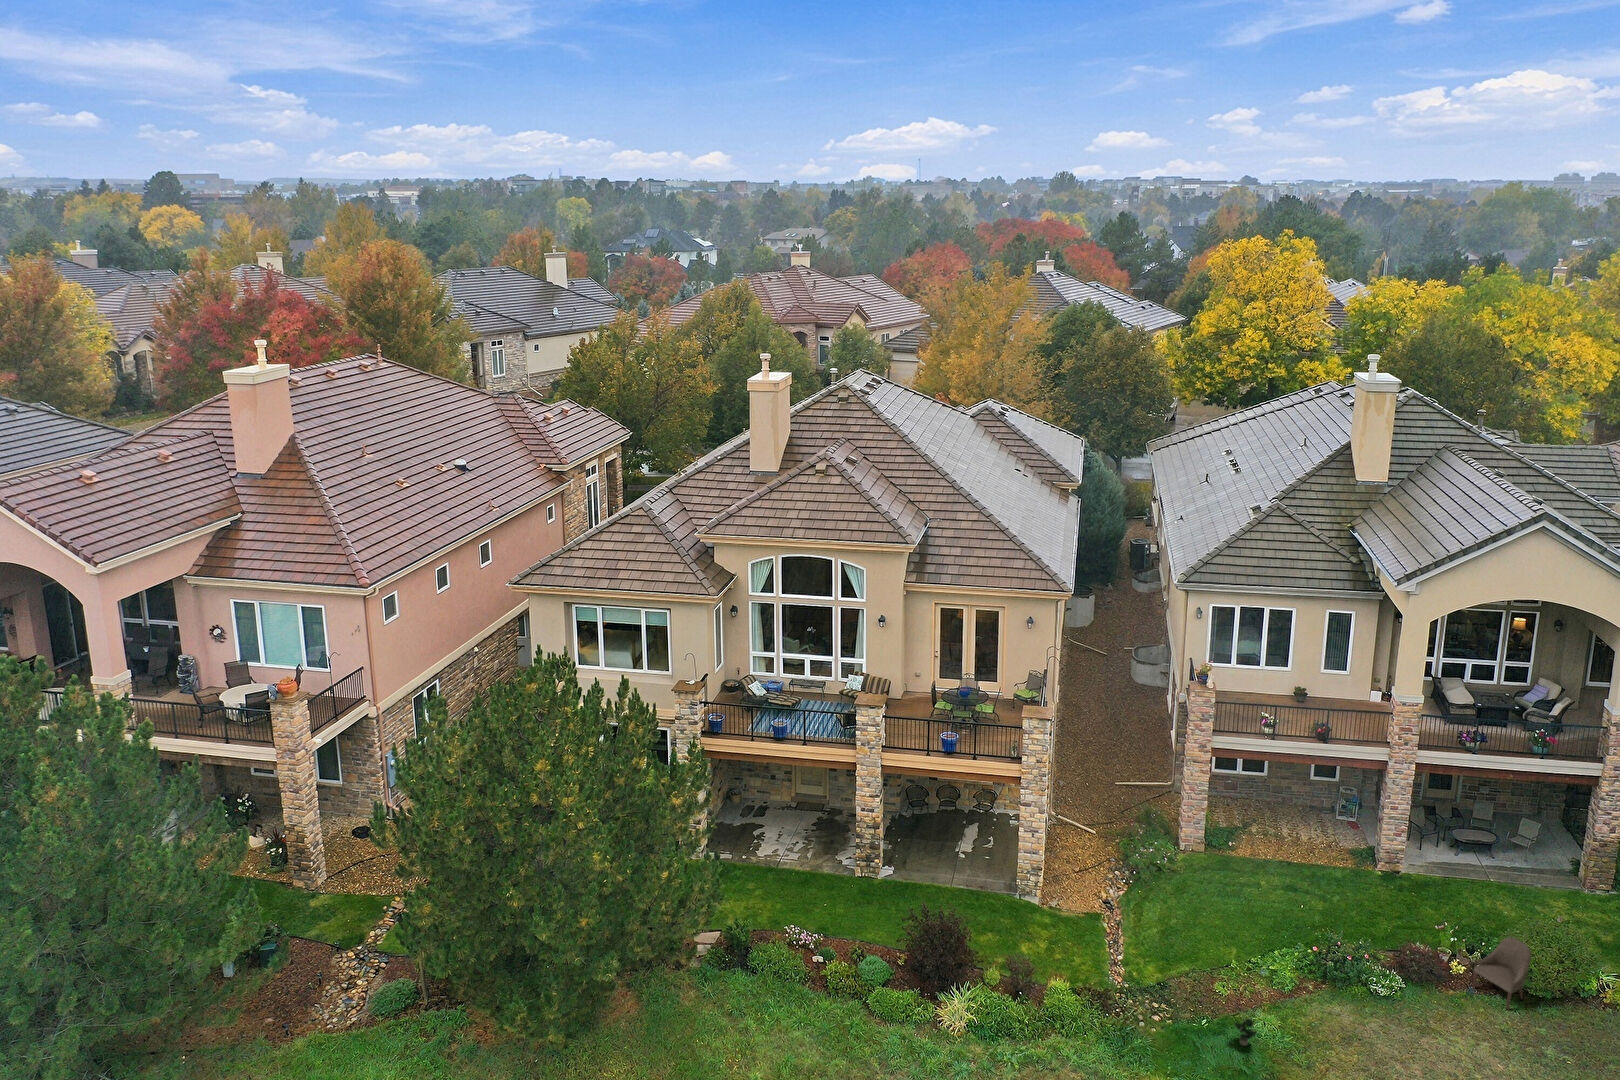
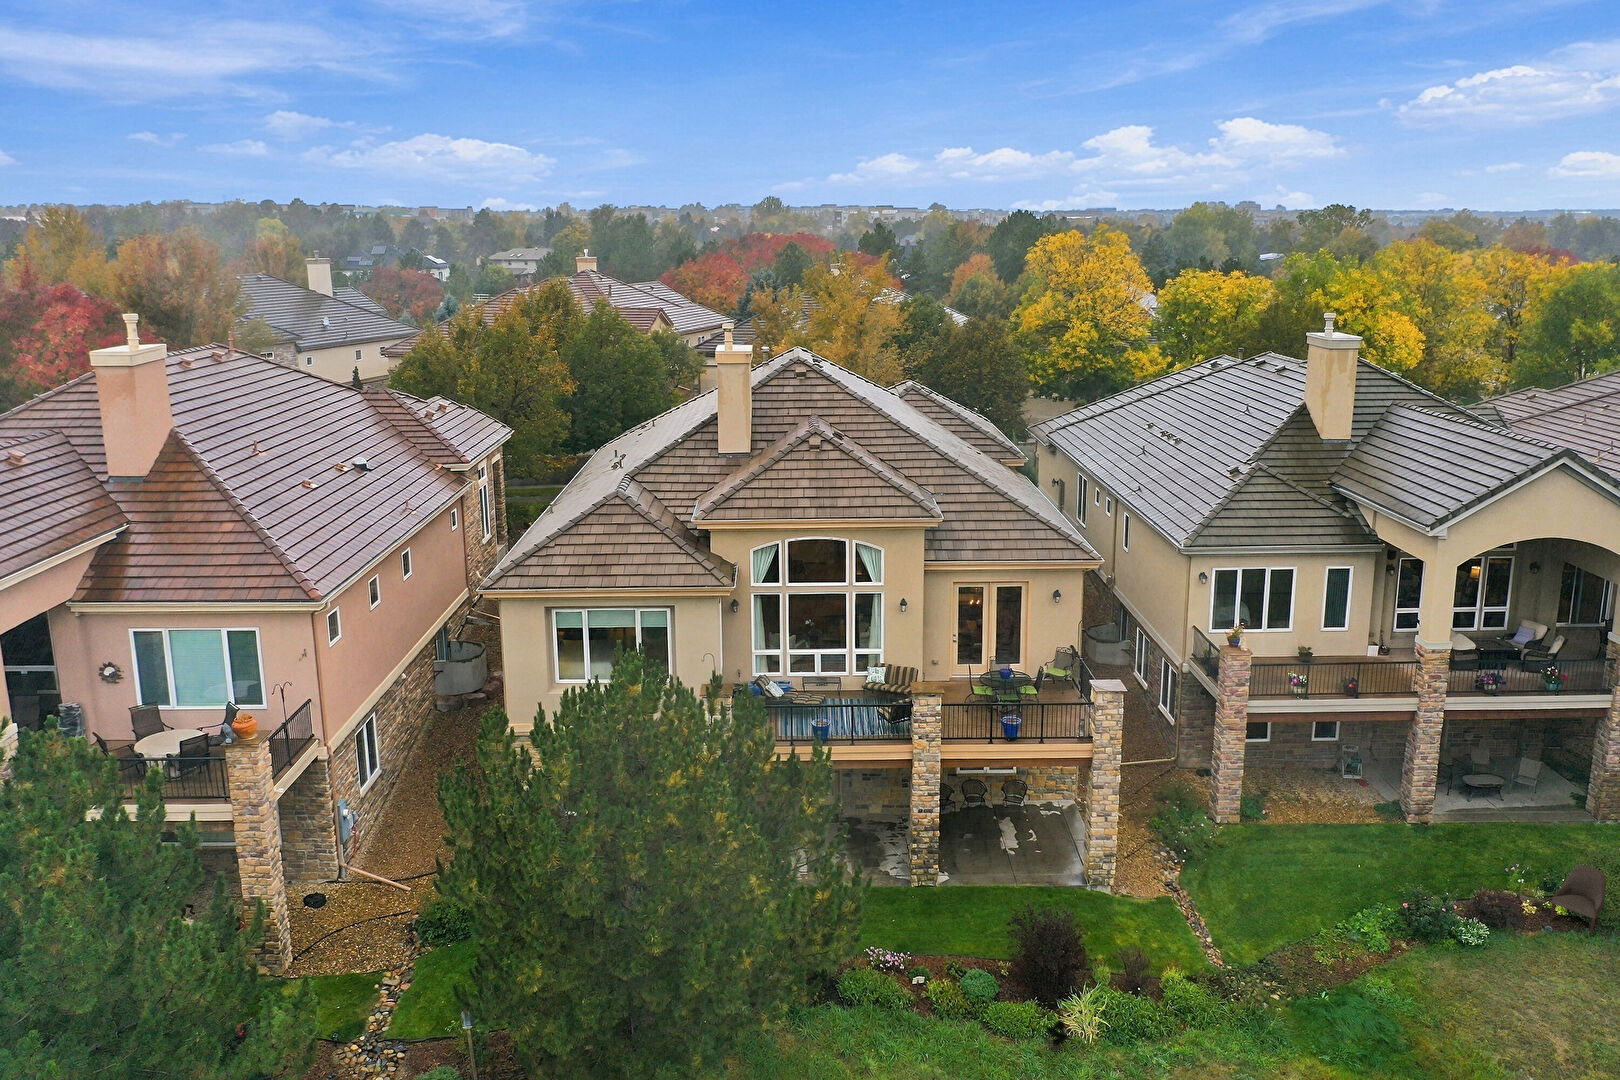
potted plant: present [1234,1019,1256,1046] -> present [1045,1021,1069,1052]

